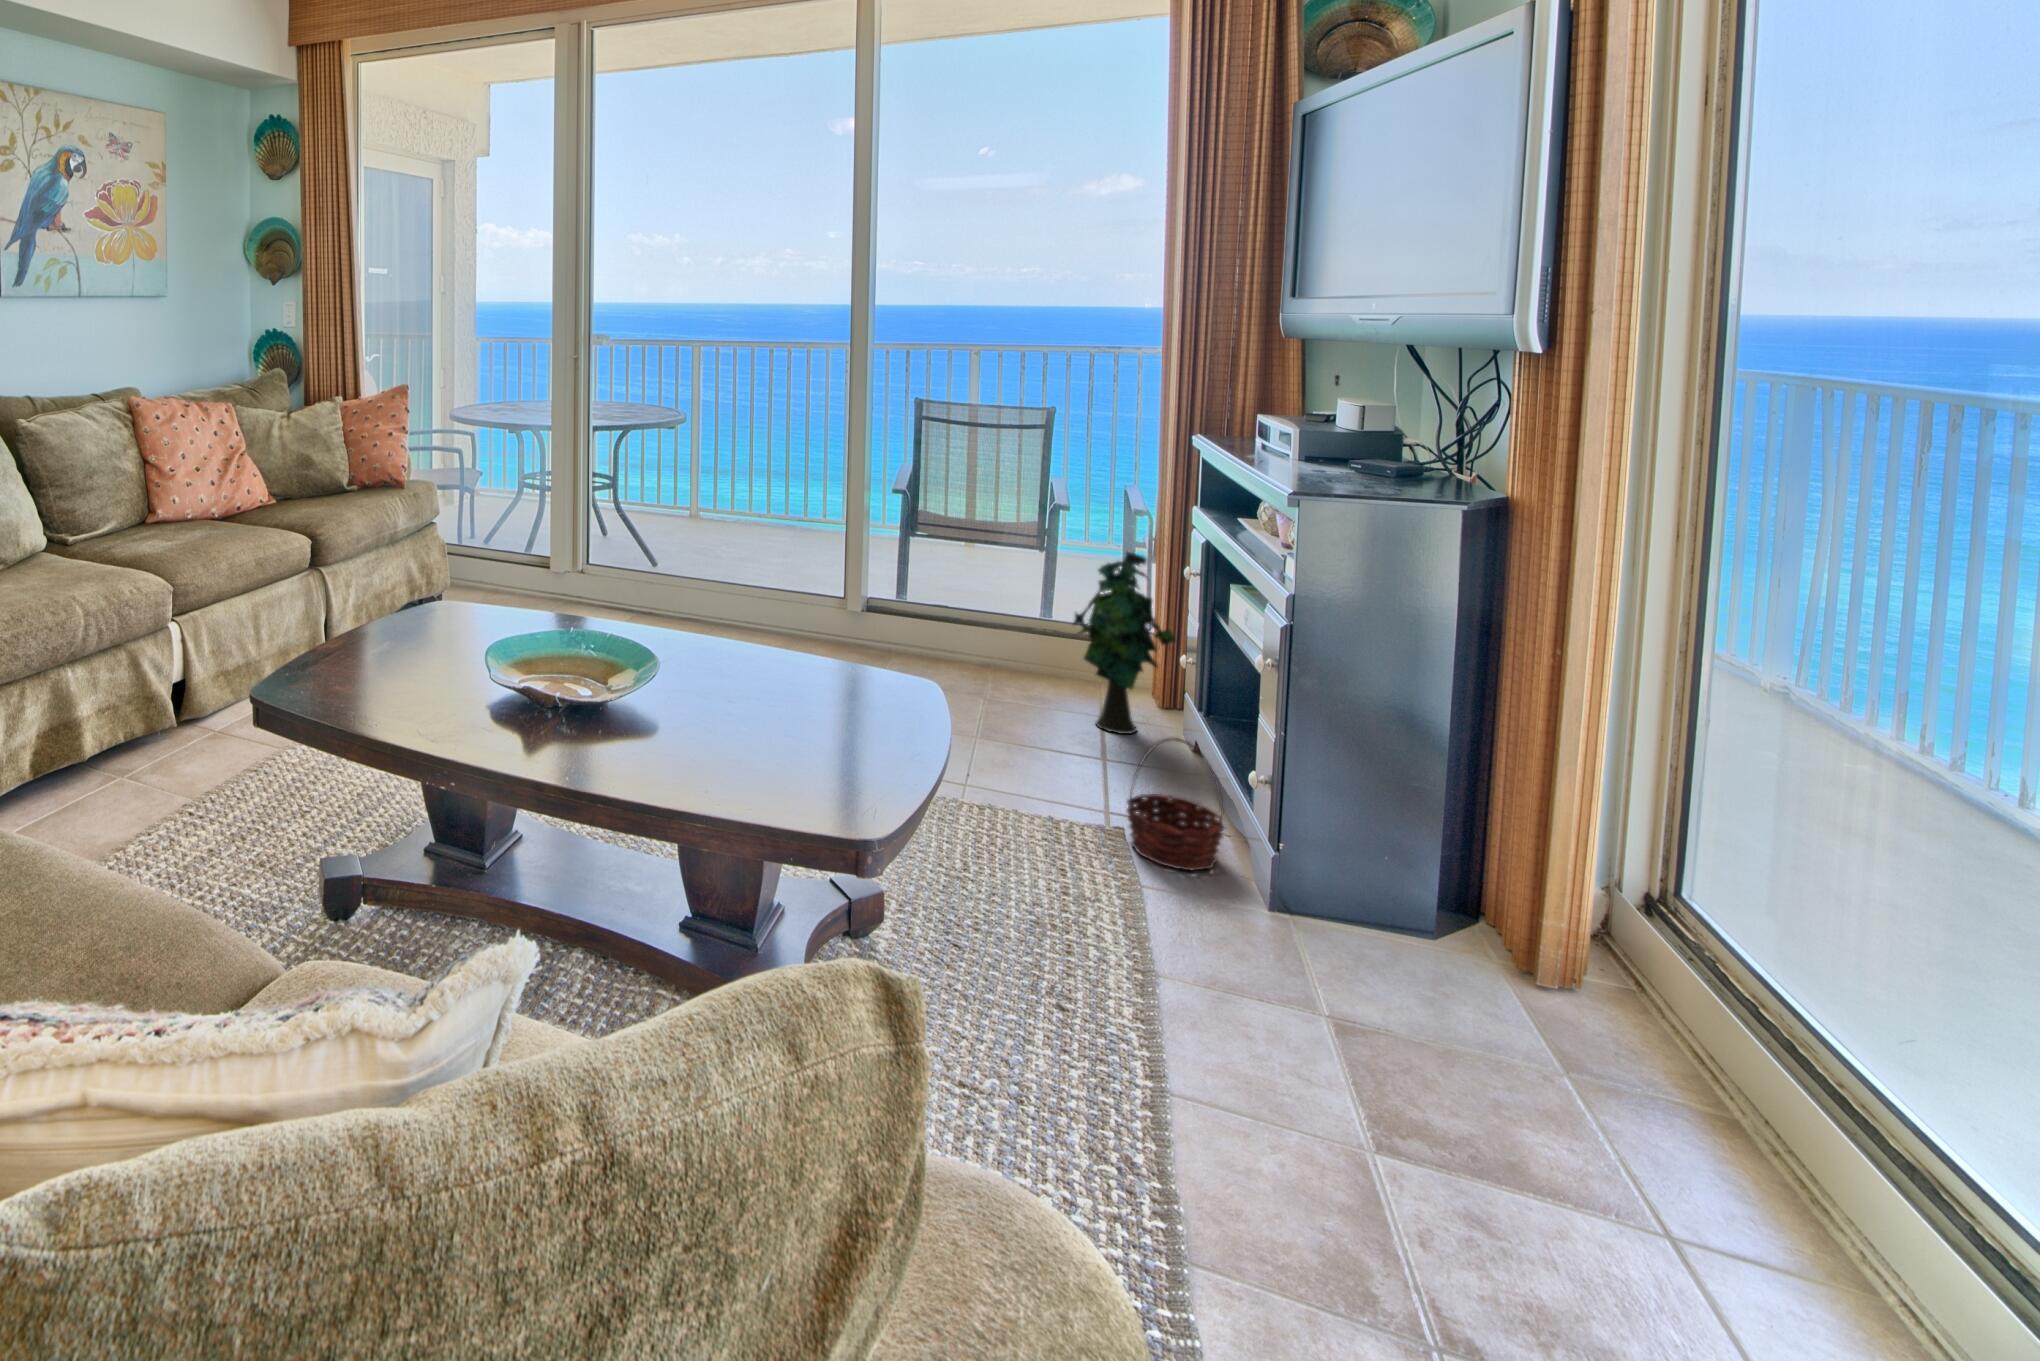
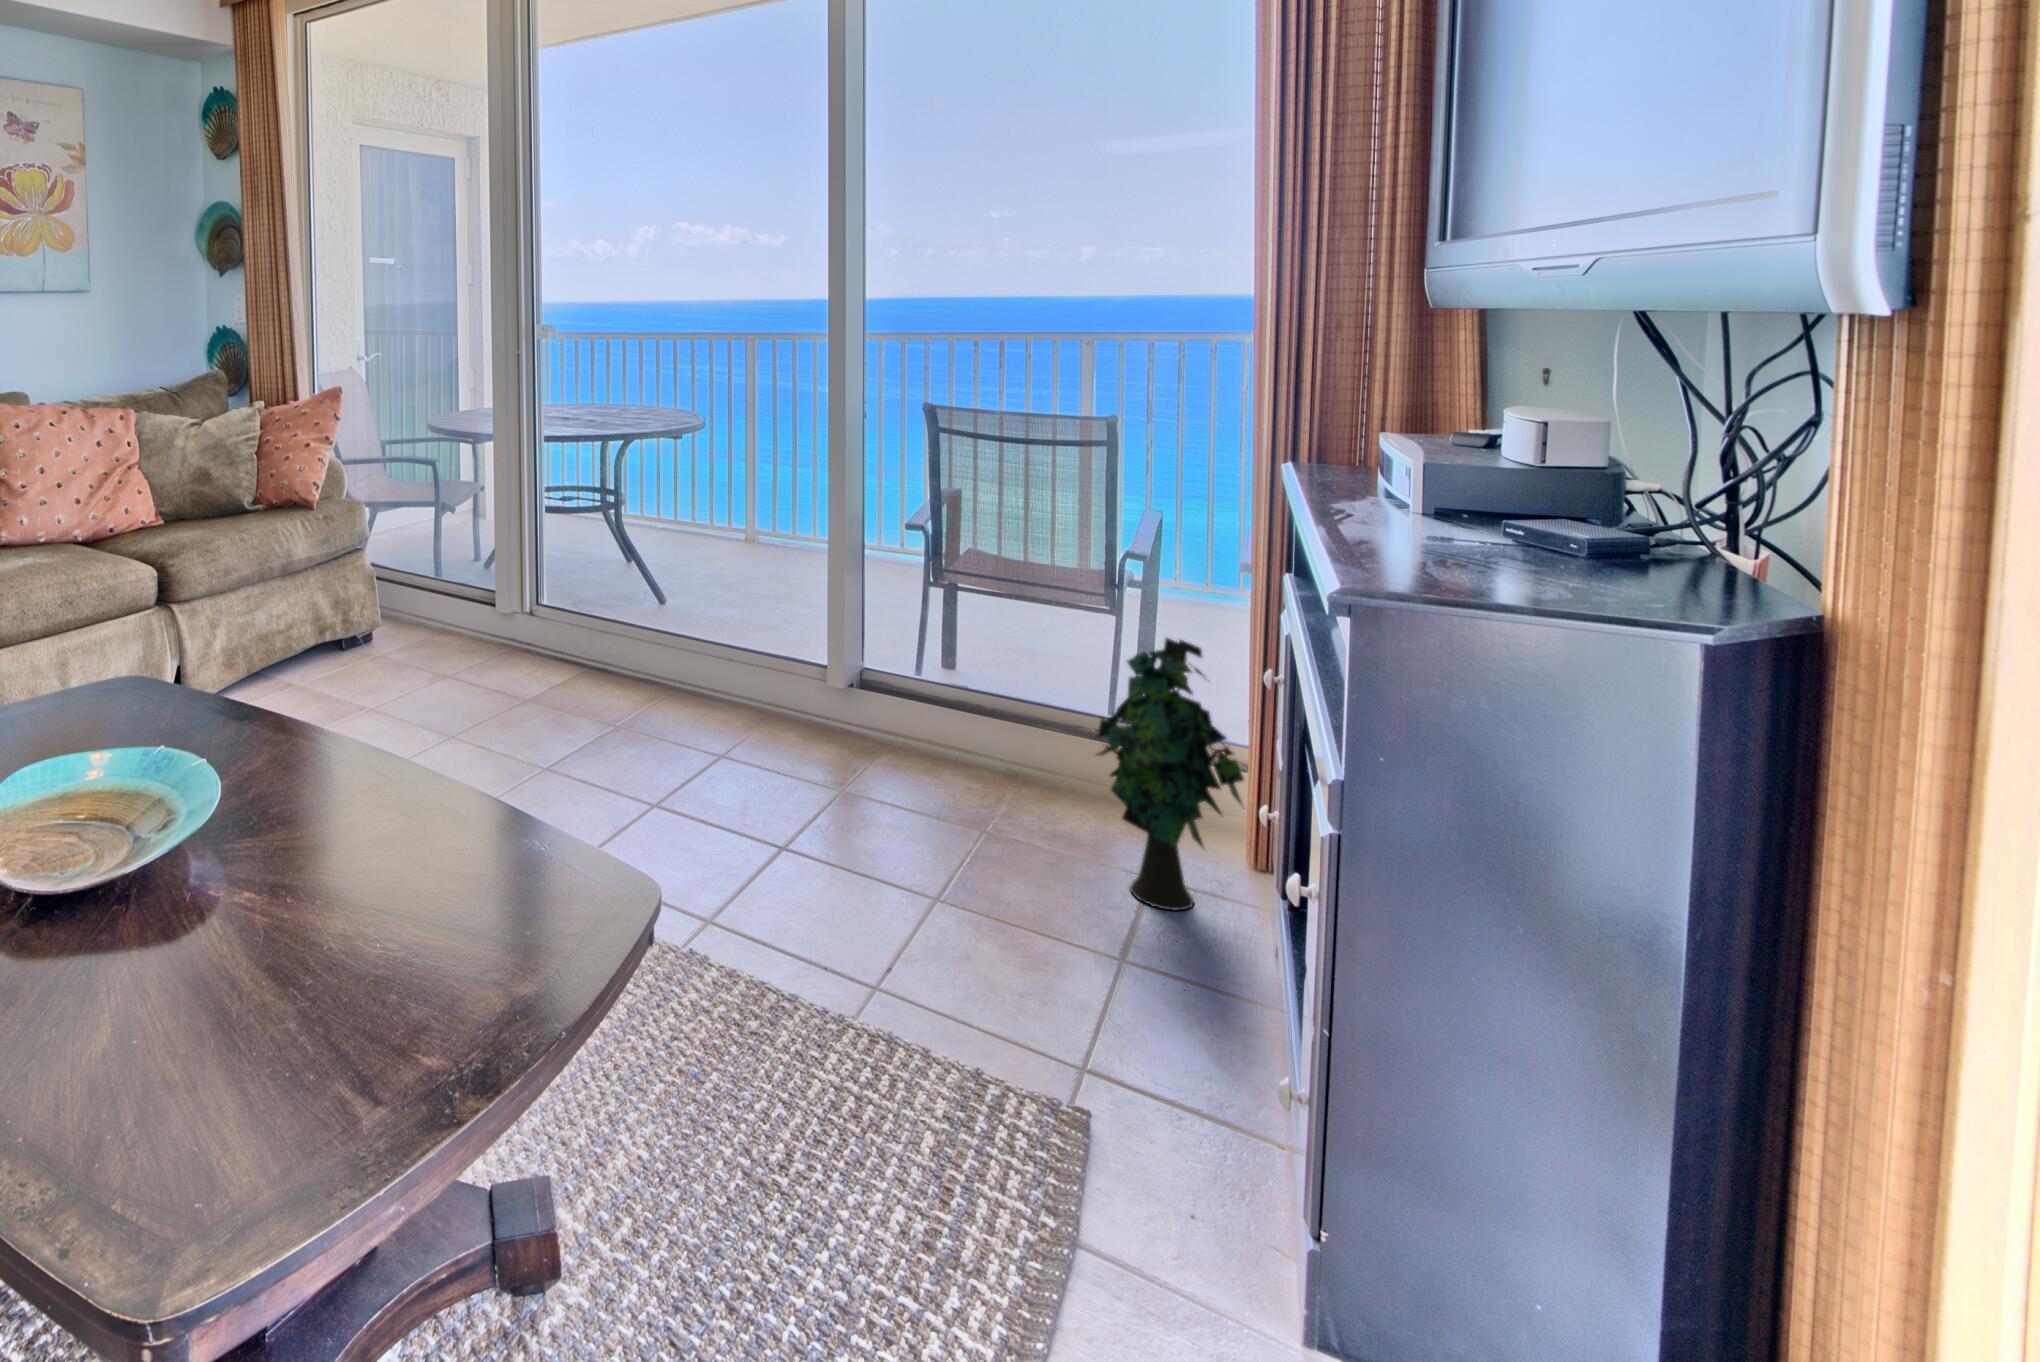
basket: present [1127,738,1225,871] -> none [1078,981,1246,1222]

